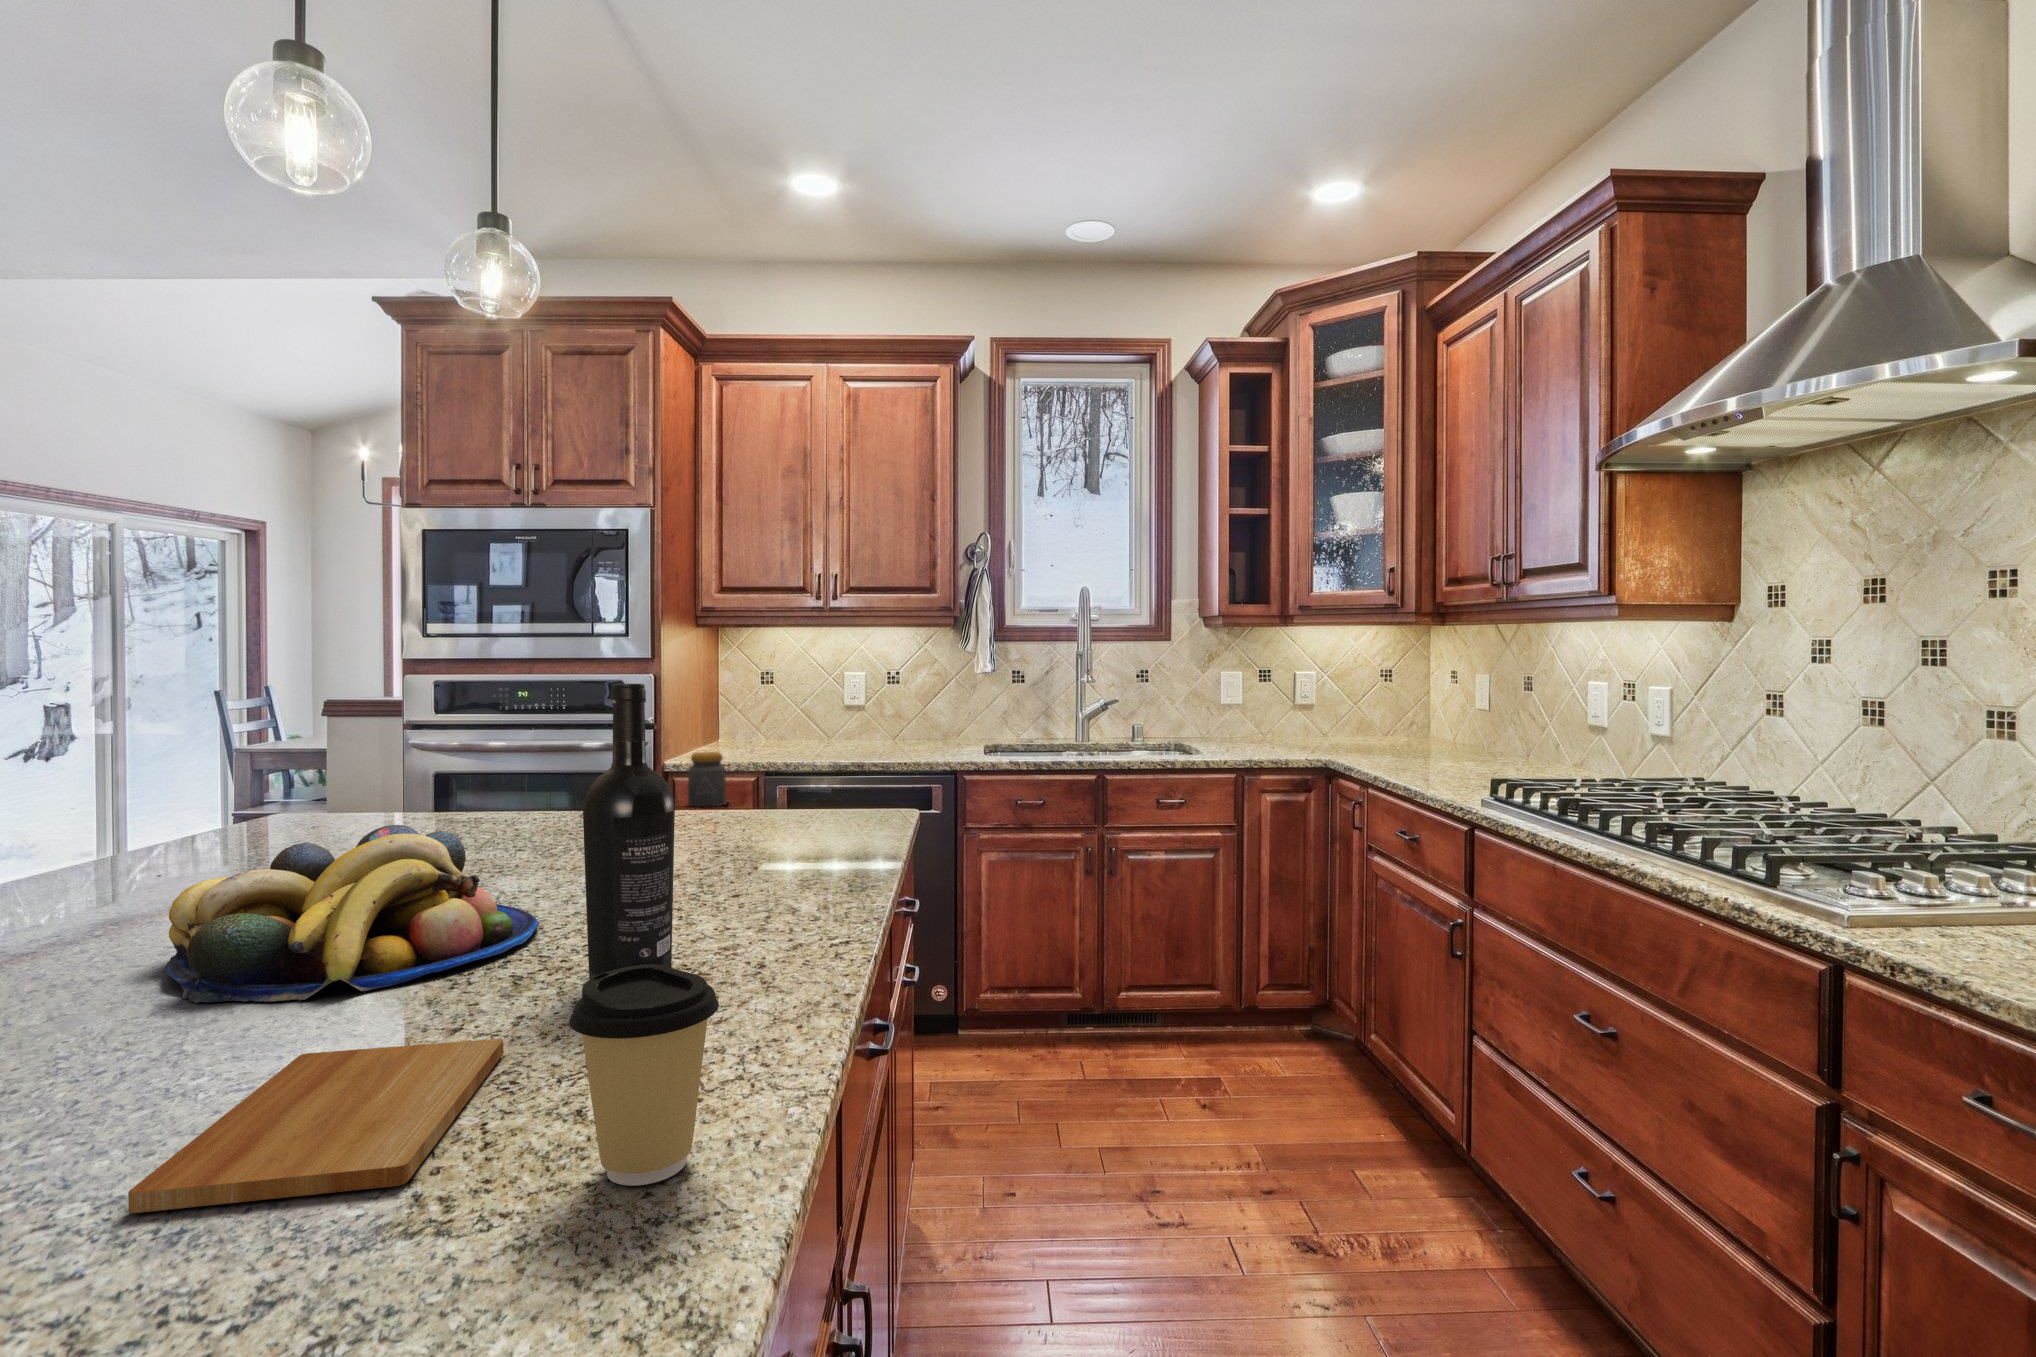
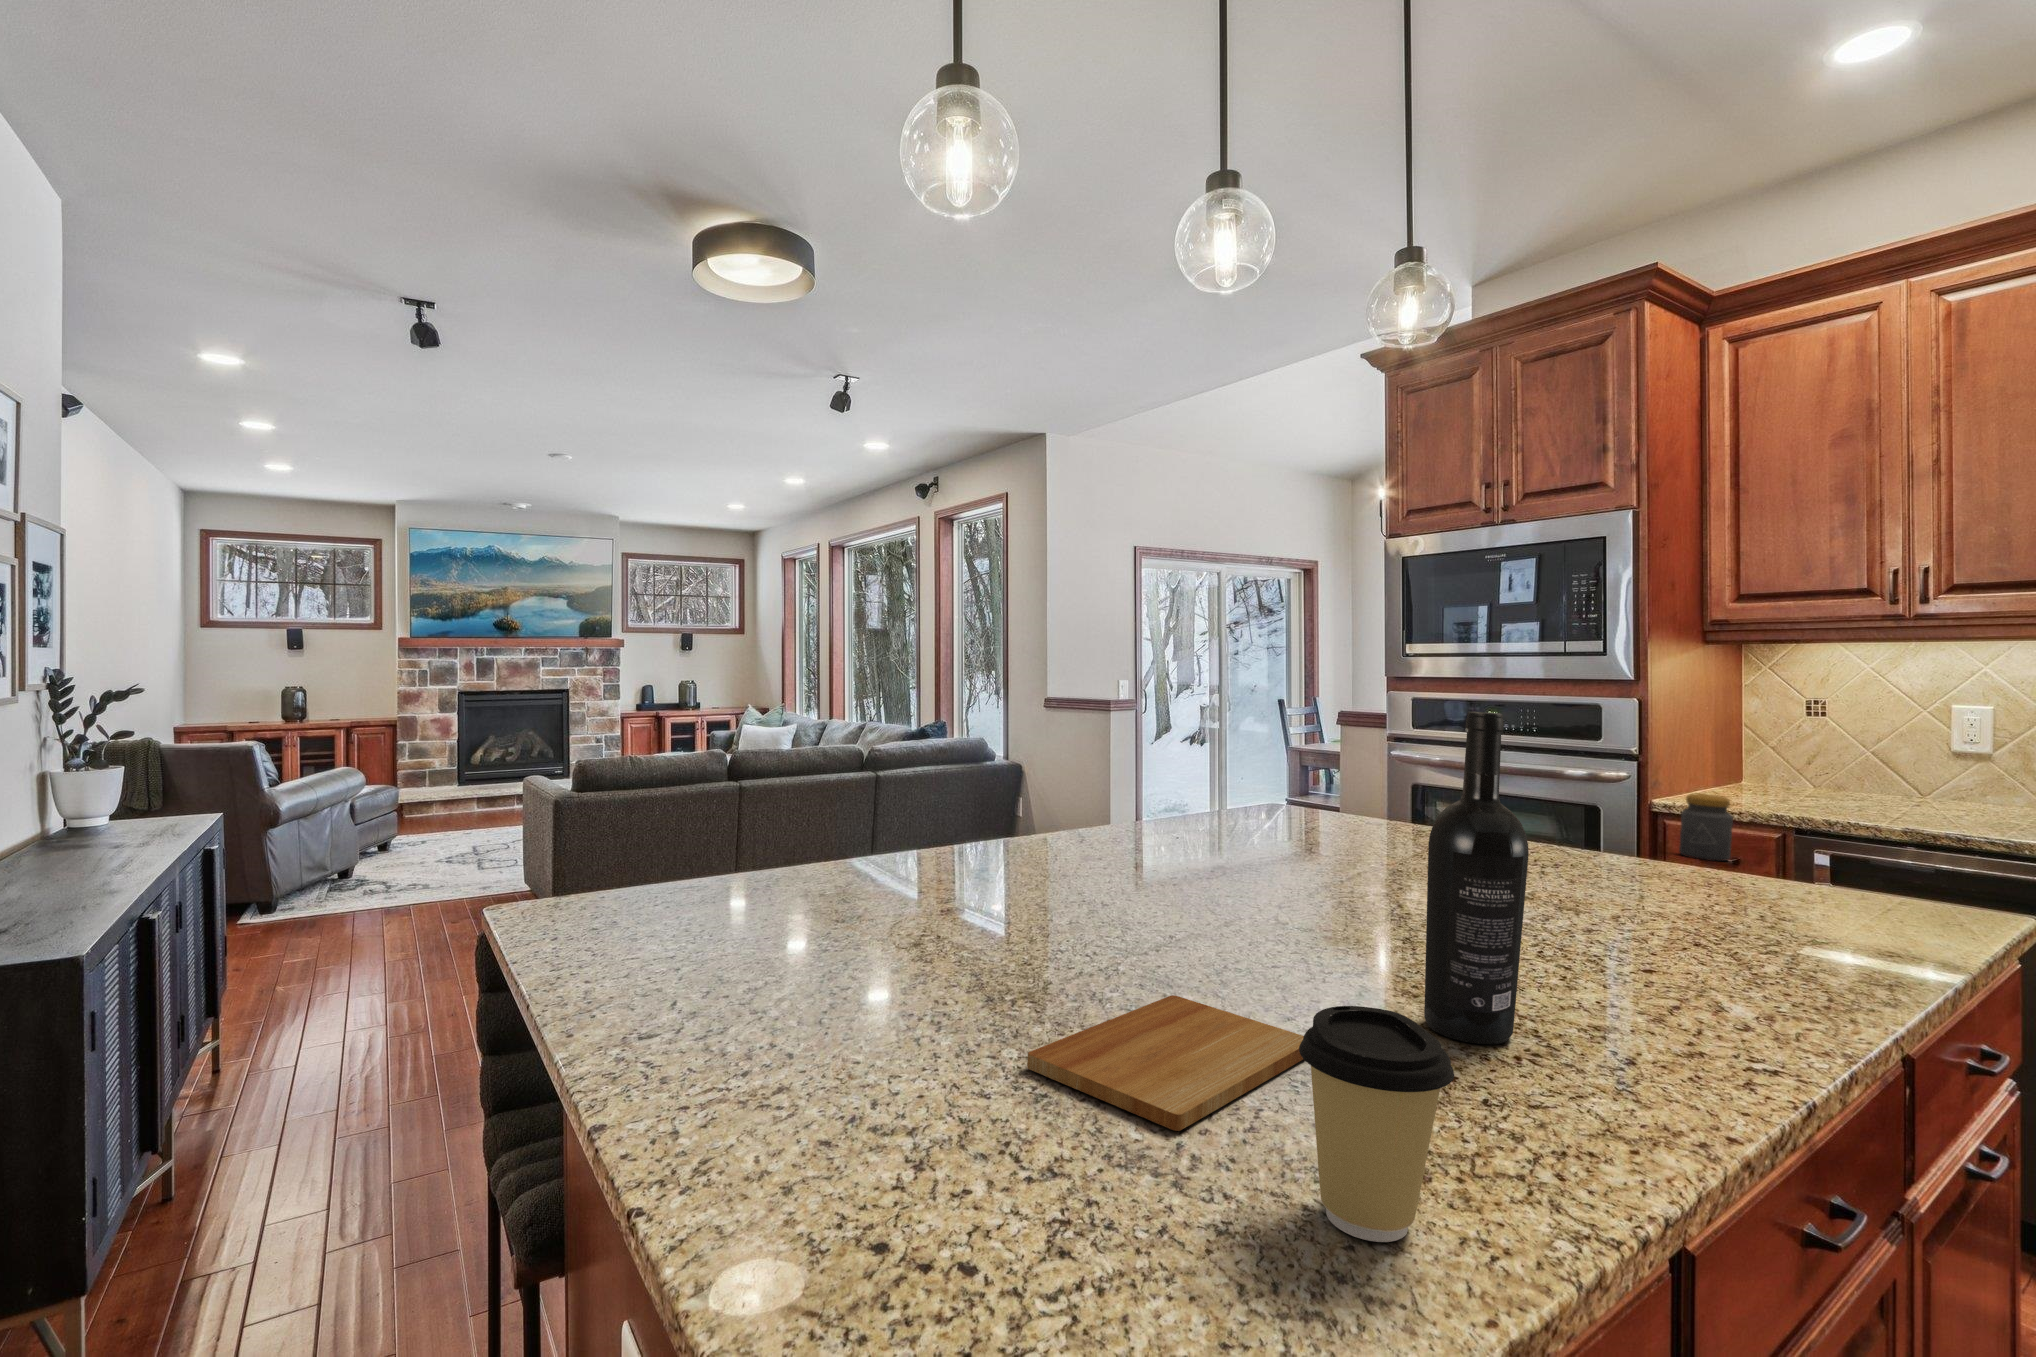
fruit bowl: present [165,825,539,1003] -> none [1136,820,1416,961]

